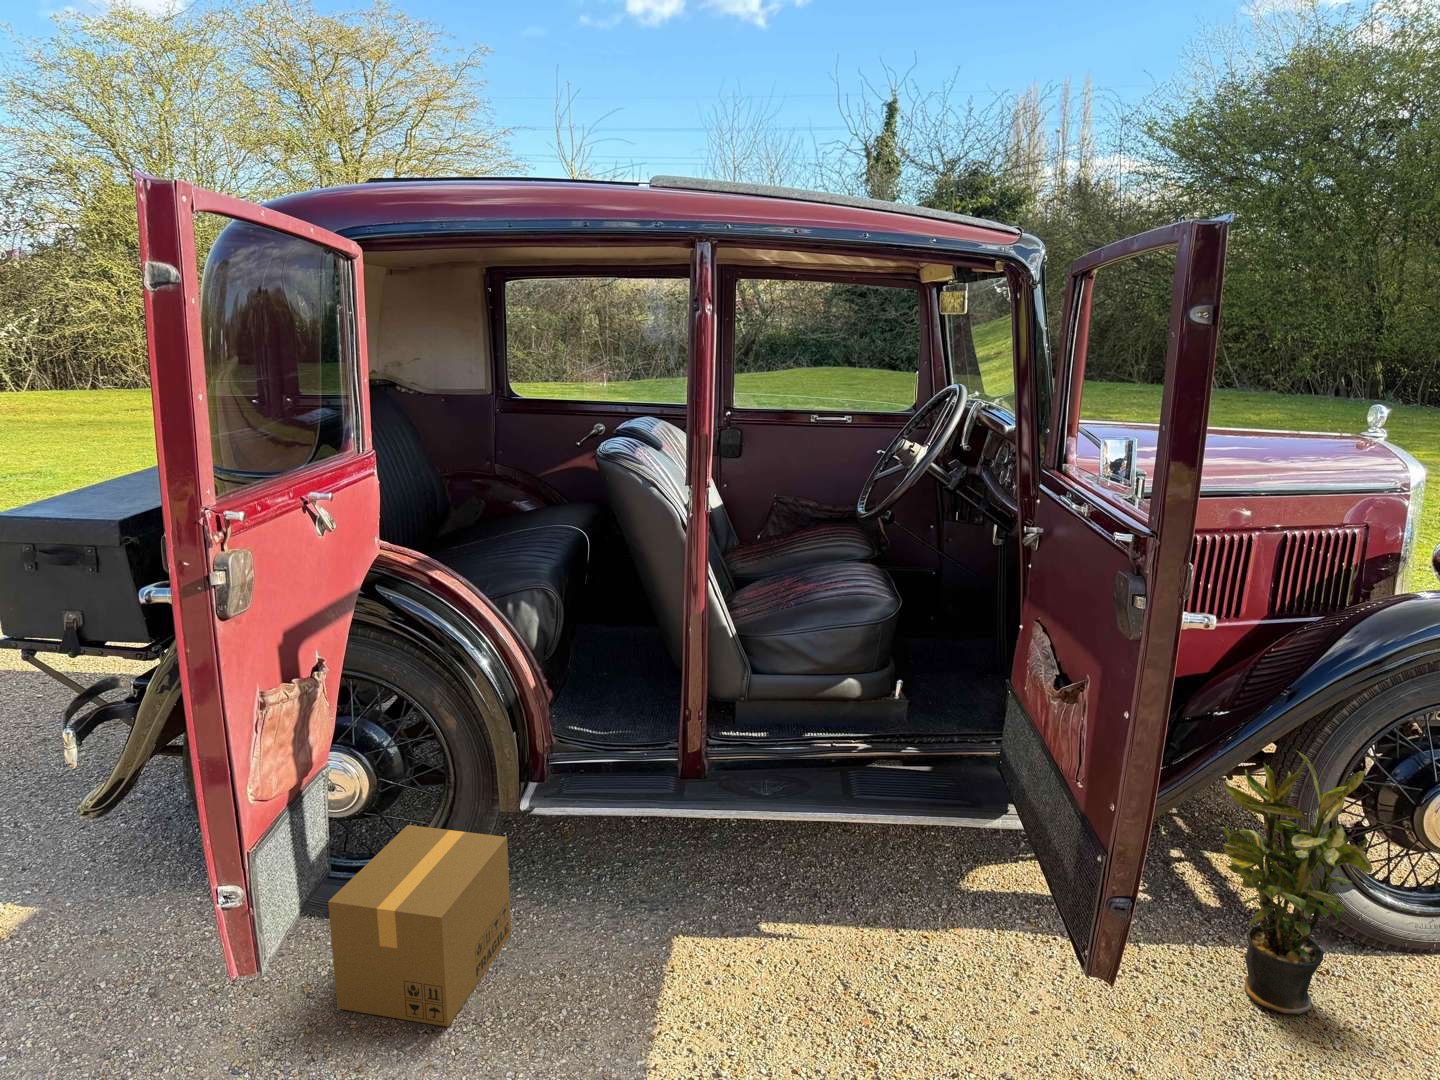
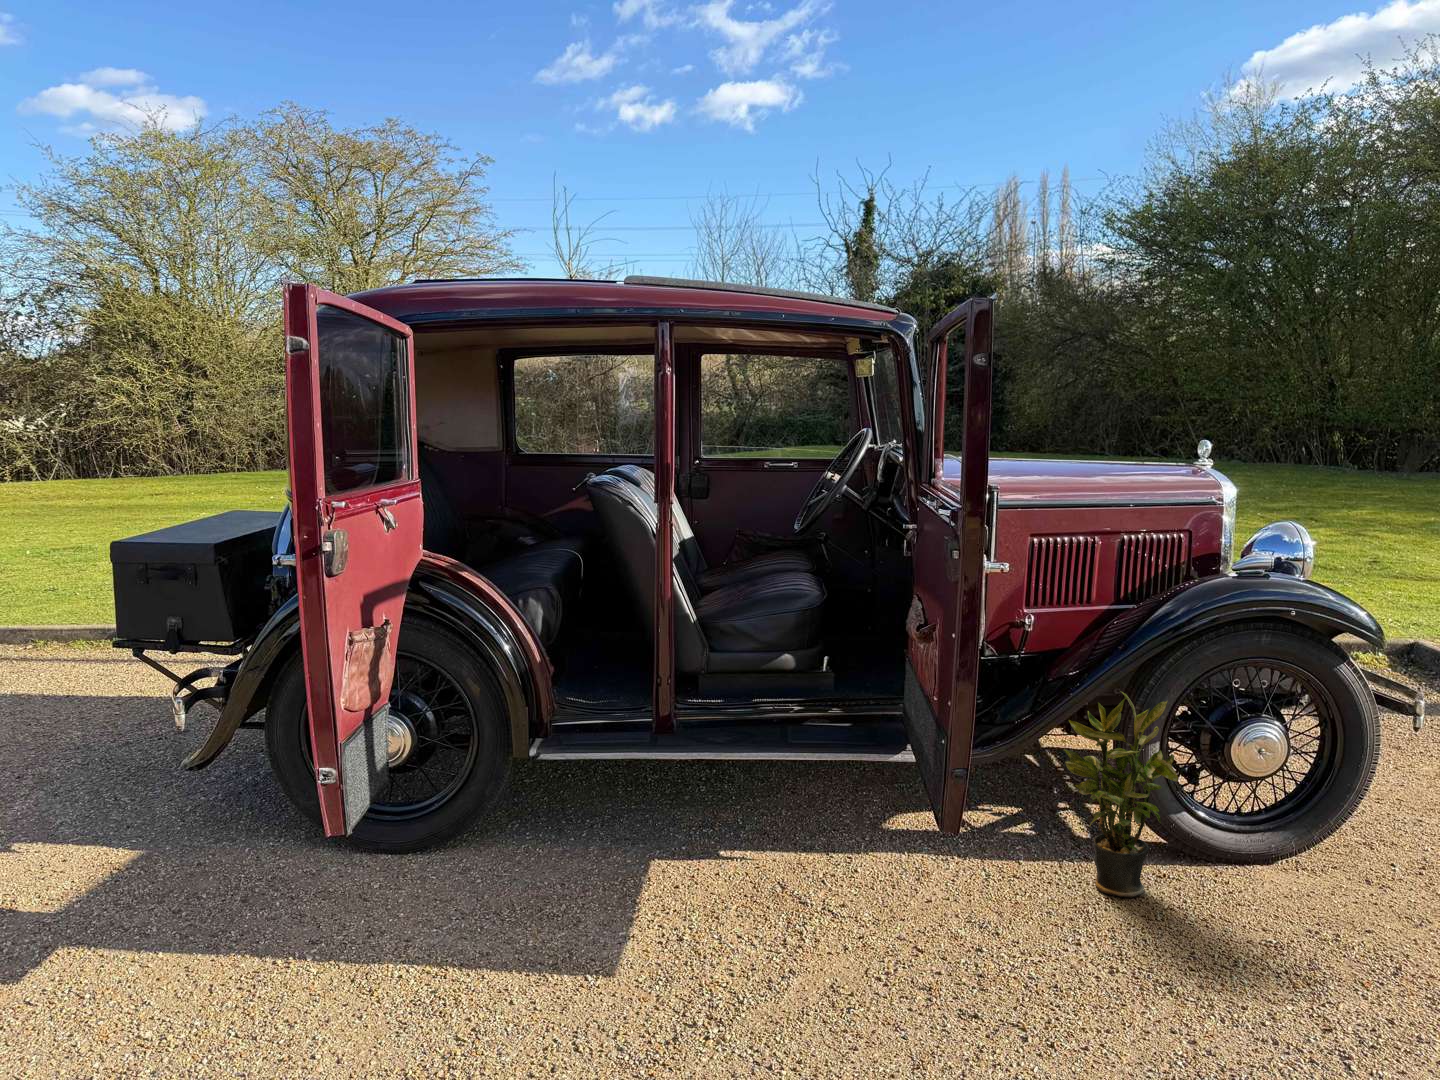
cardboard box: present [328,825,511,1027] -> none [384,773,521,912]

